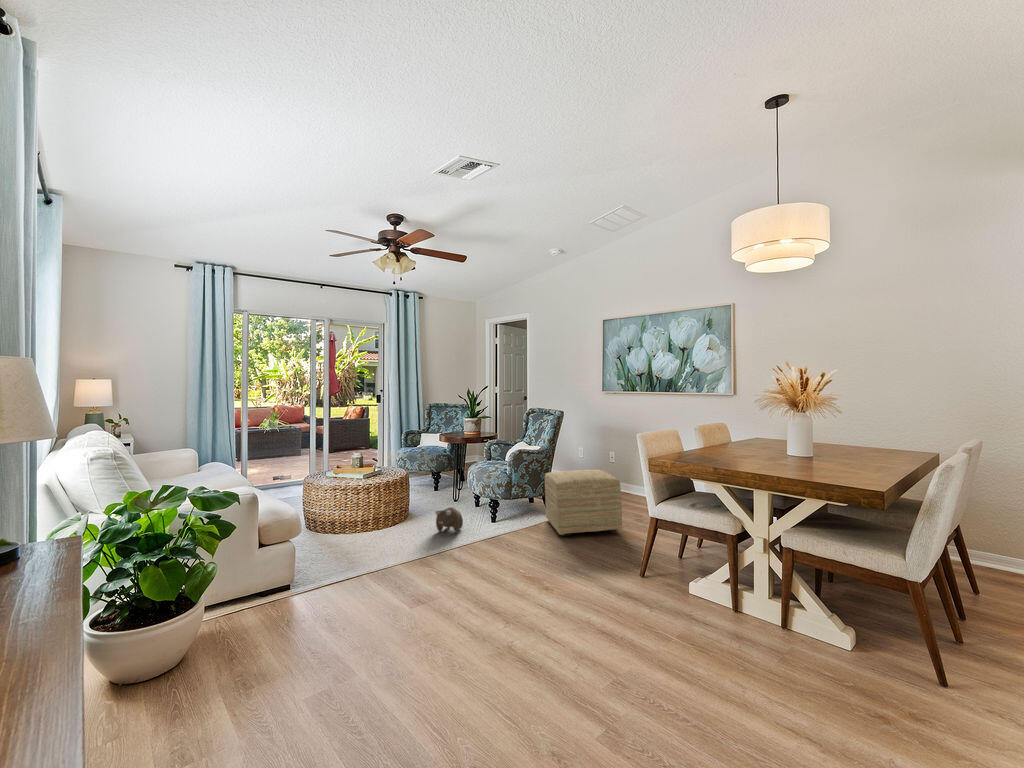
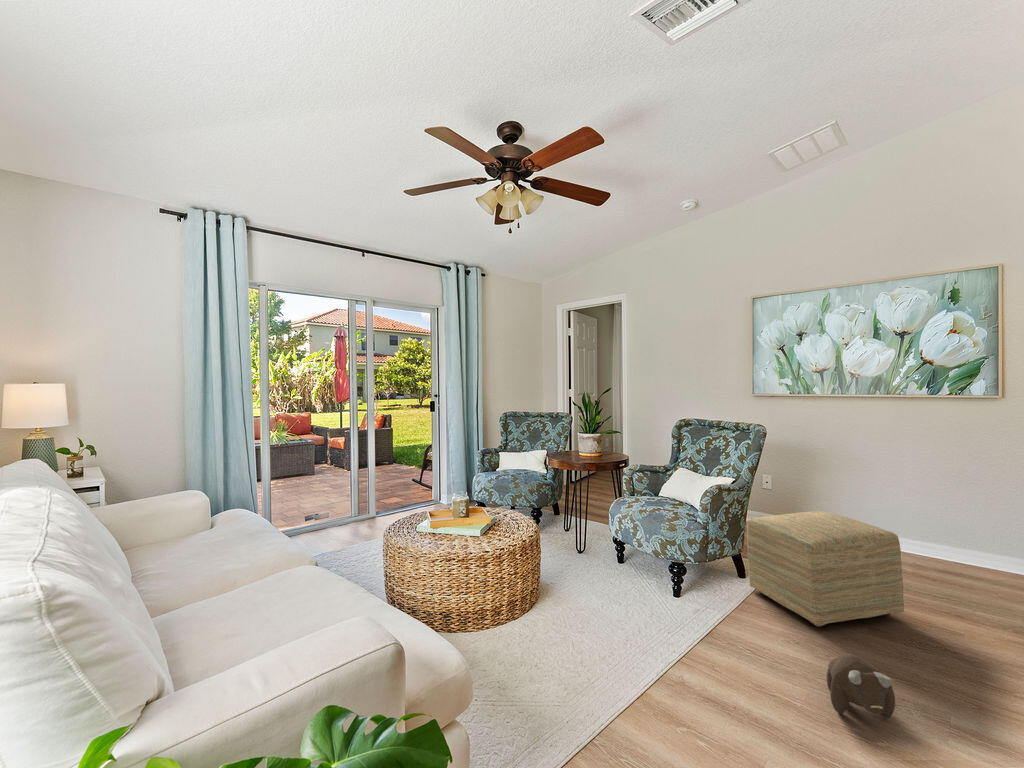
plush toy: present [435,507,463,533] -> present [826,654,895,719]

